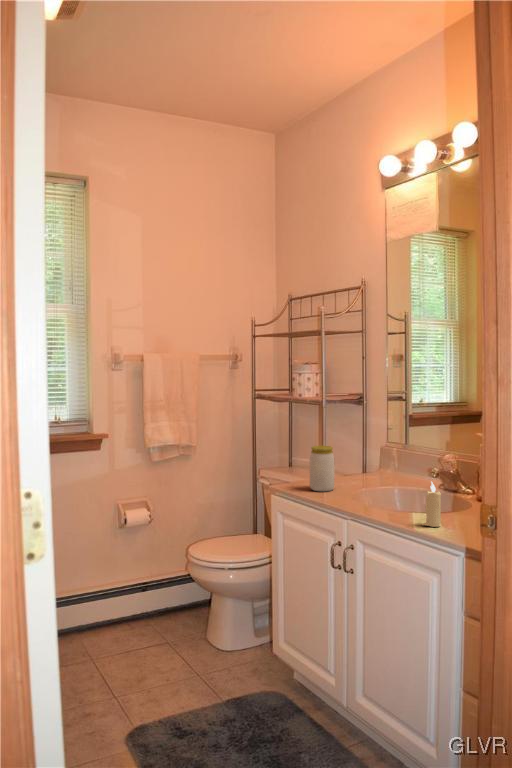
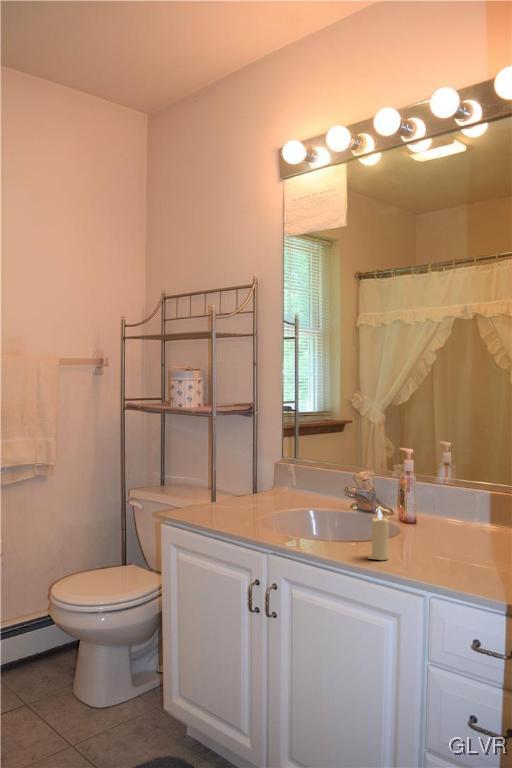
jar: present [310,446,334,491] -> none [209,464,238,517]

